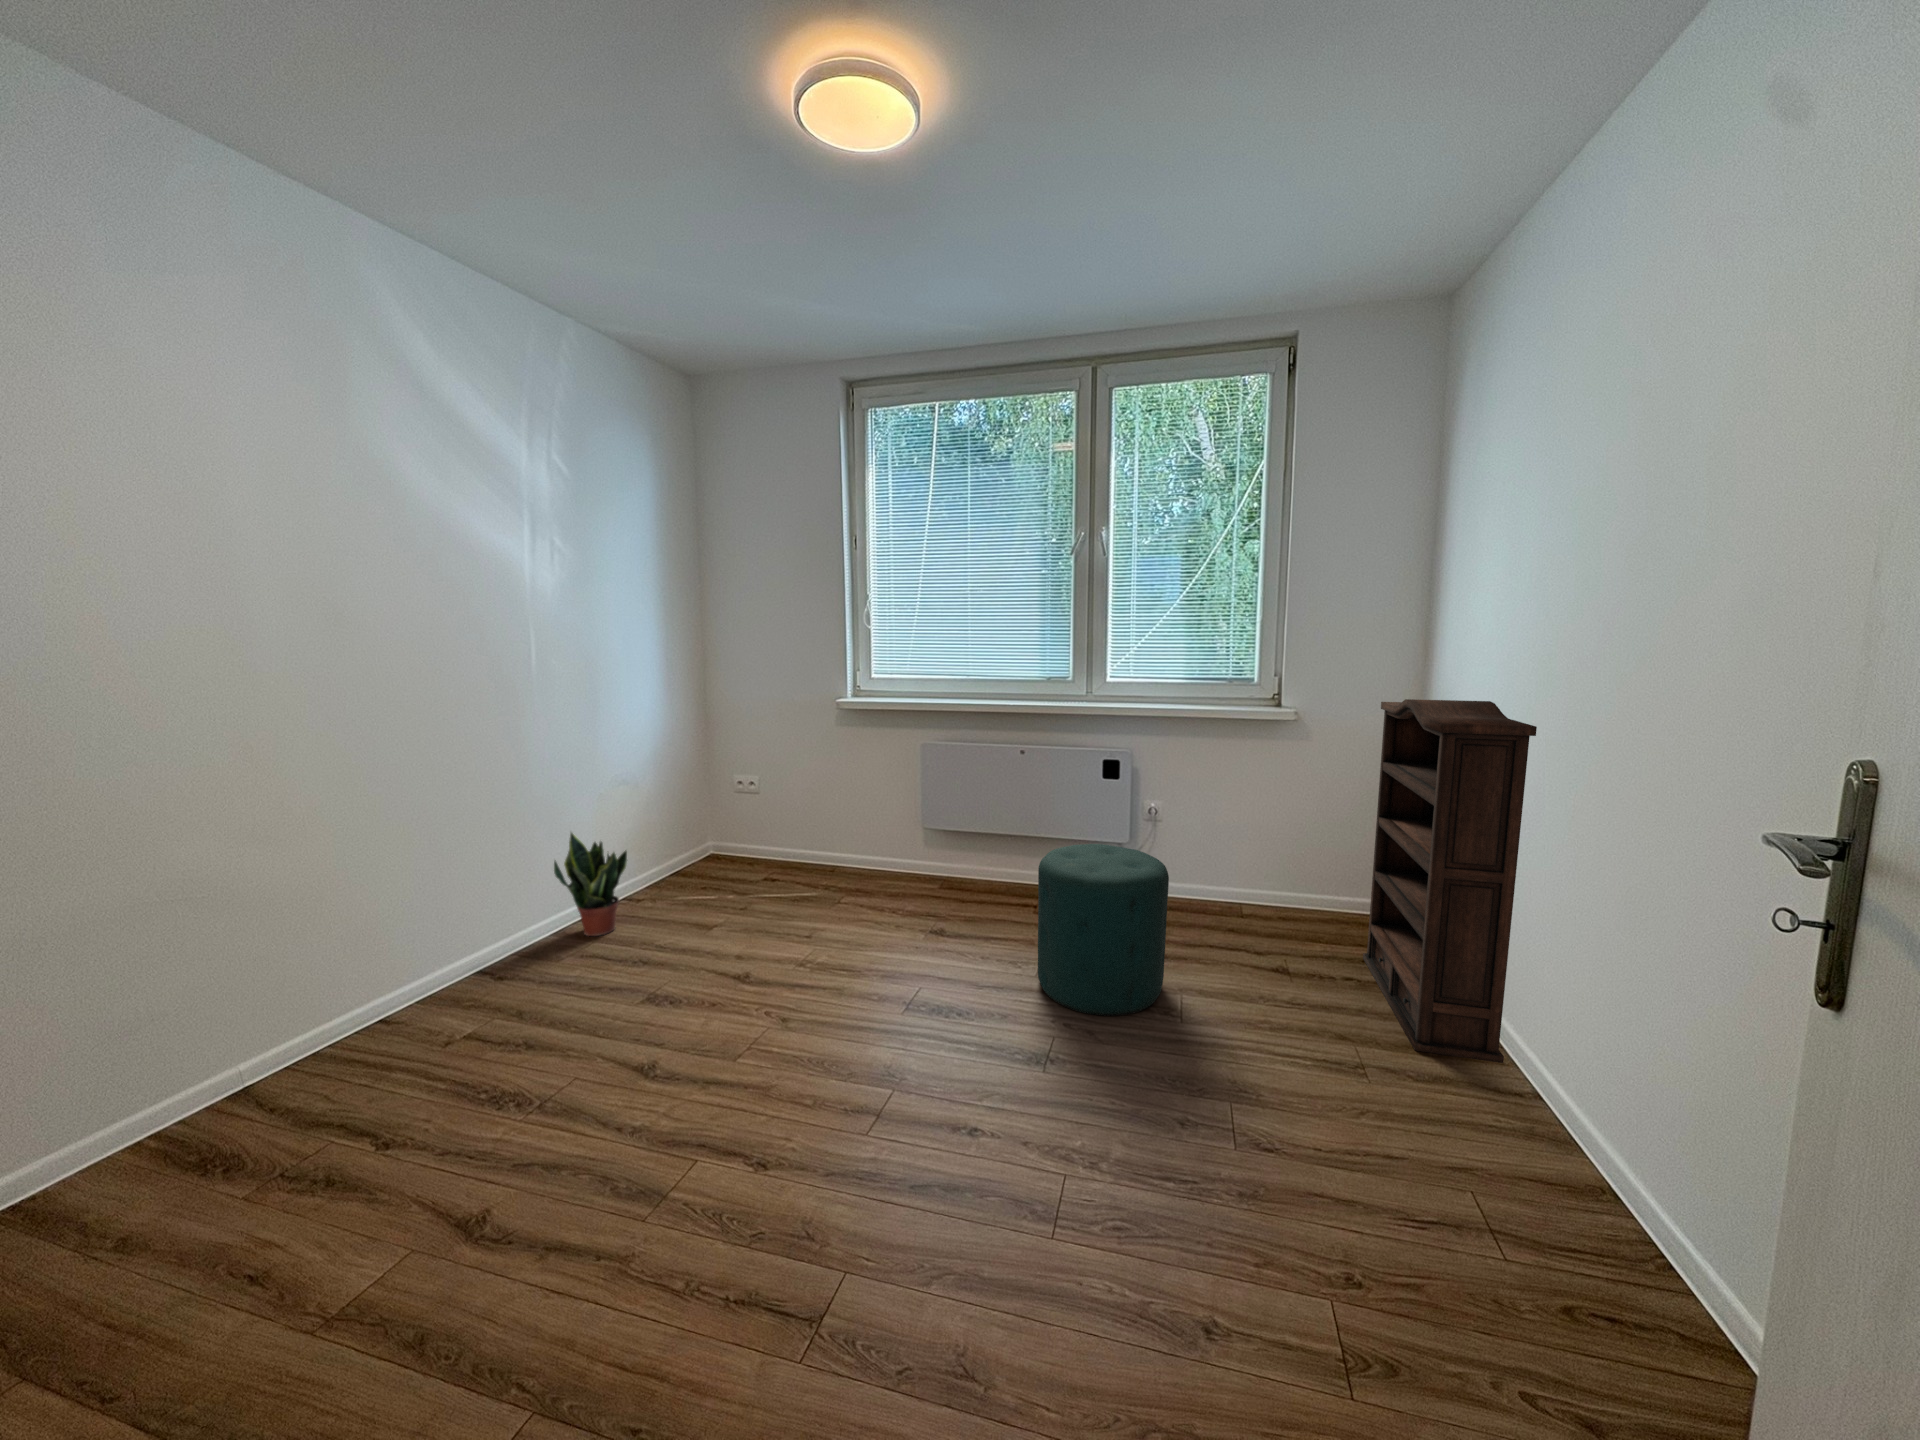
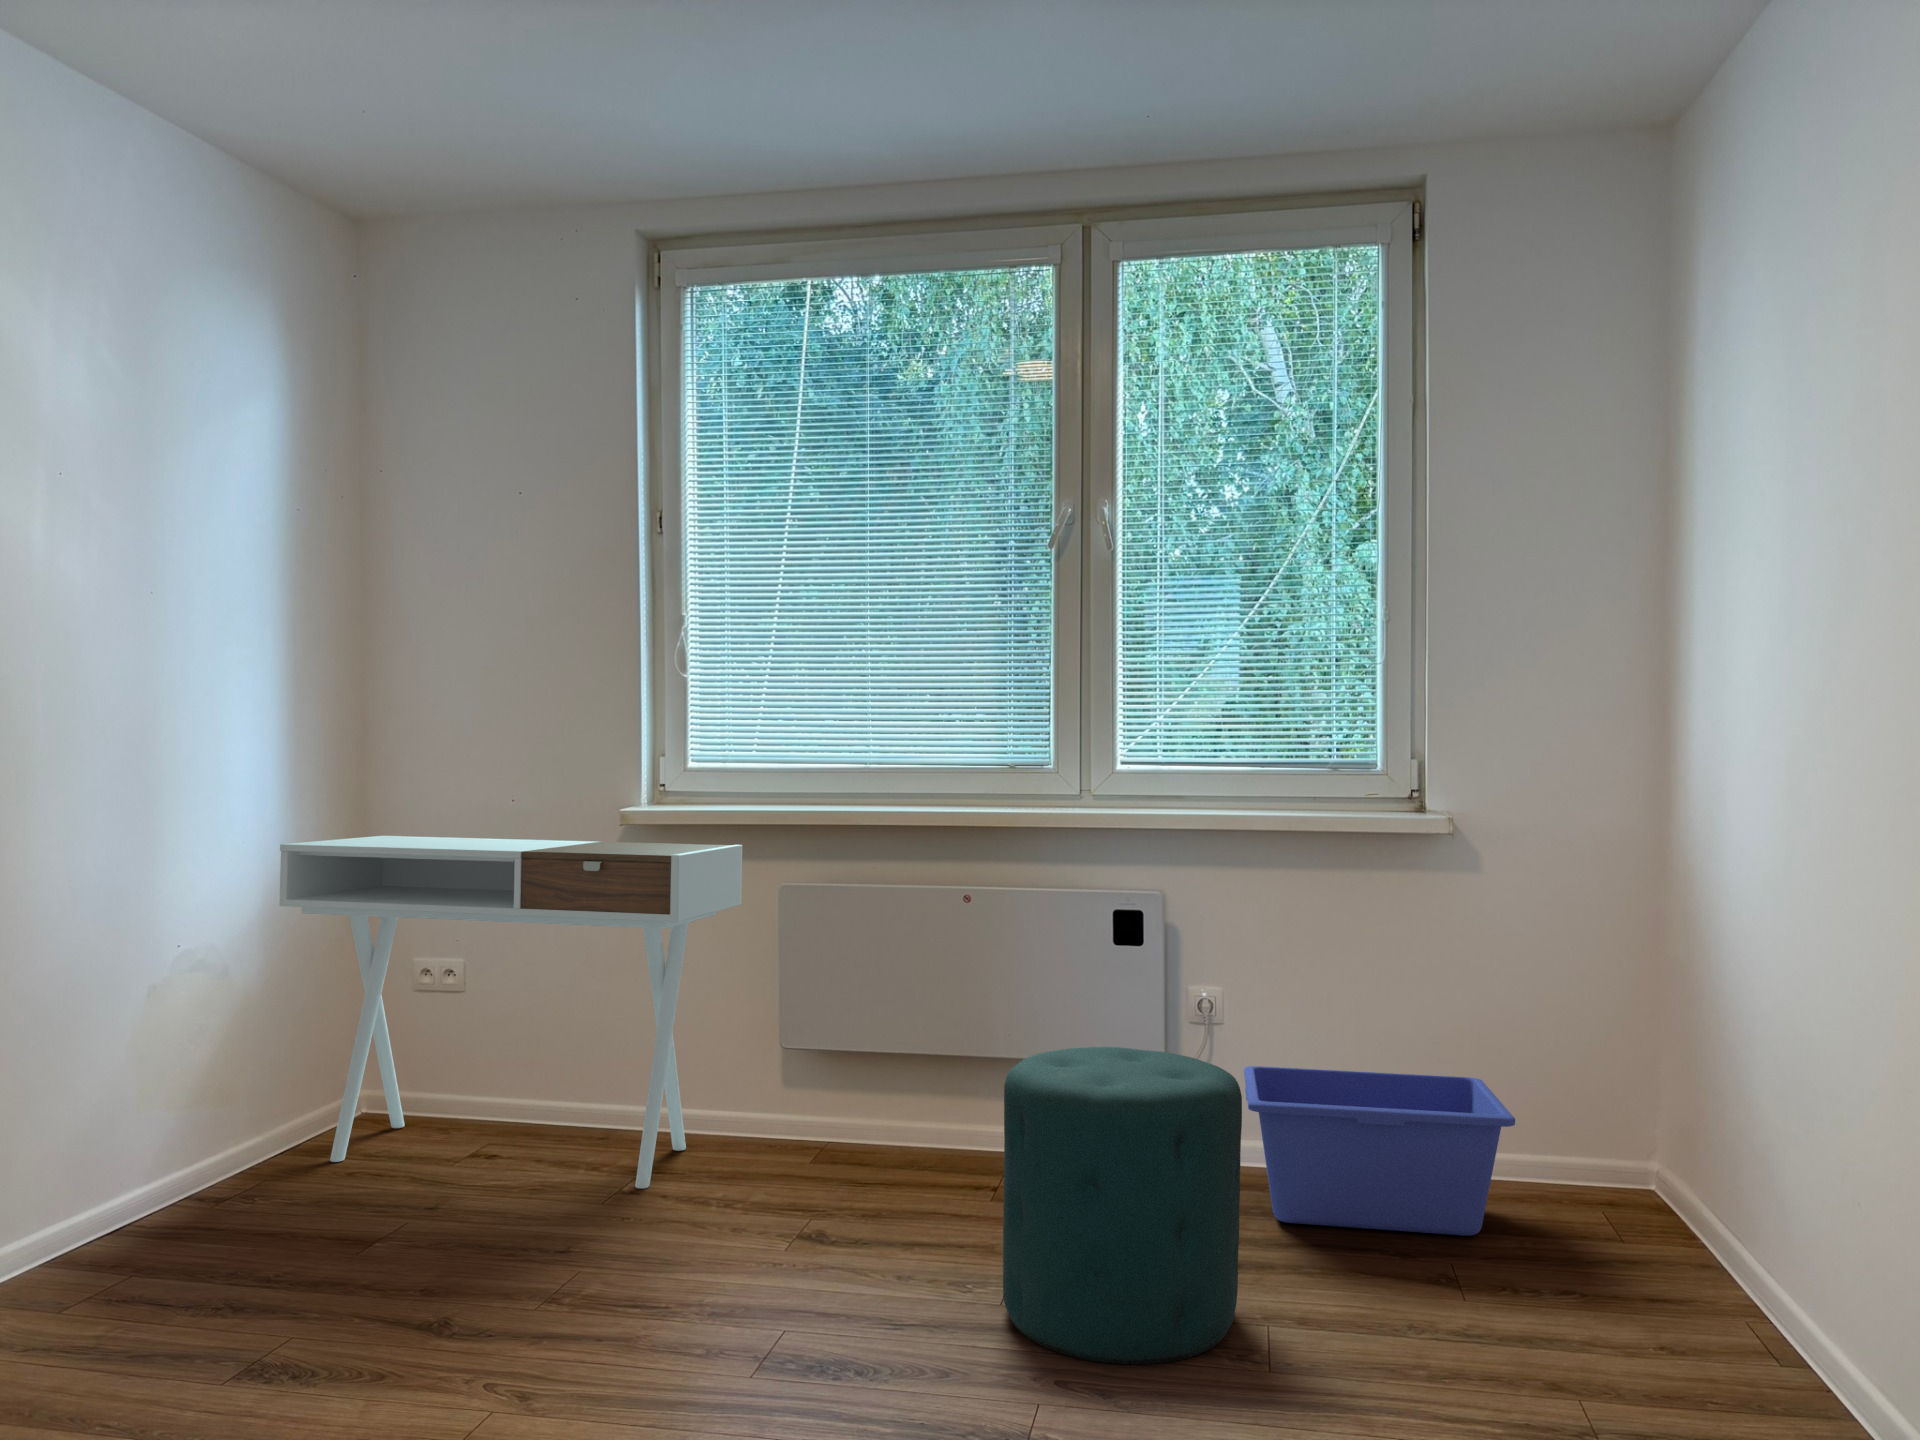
bookshelf: present [1363,699,1537,1063] -> none [1589,773,1848,1418]
desk: none [661,714,901,902] -> present [280,836,742,1189]
potted plant: present [554,833,627,936] -> none [42,1034,195,1256]
storage bin: none [1173,844,1325,941] -> present [1244,1066,1515,1236]

